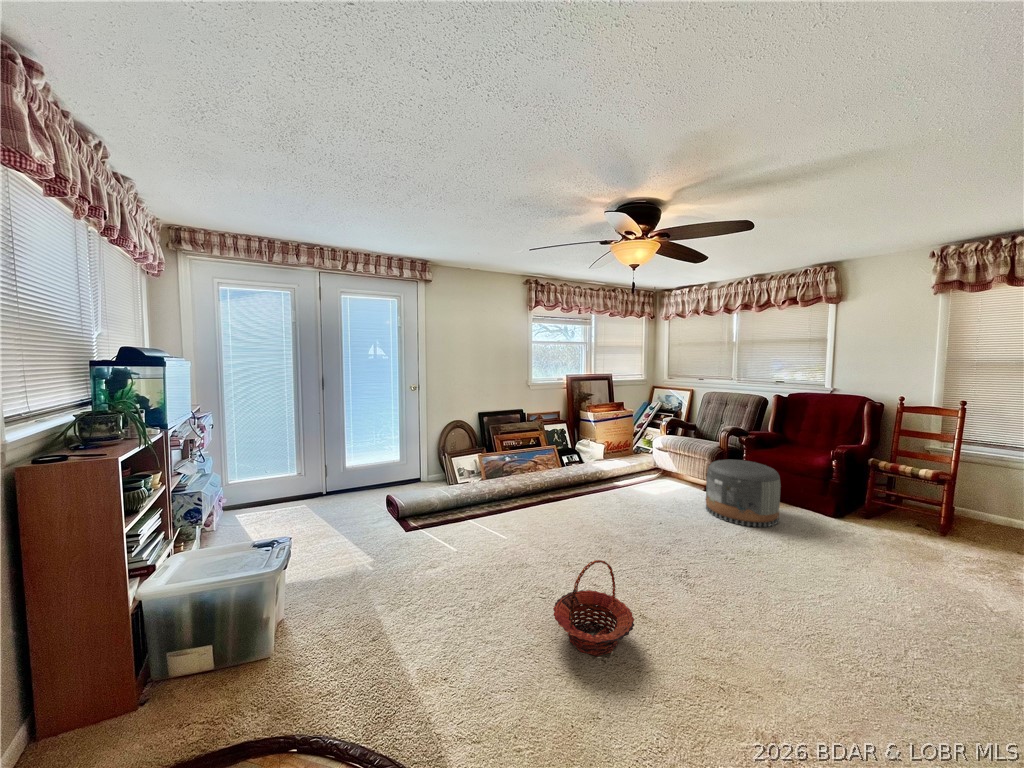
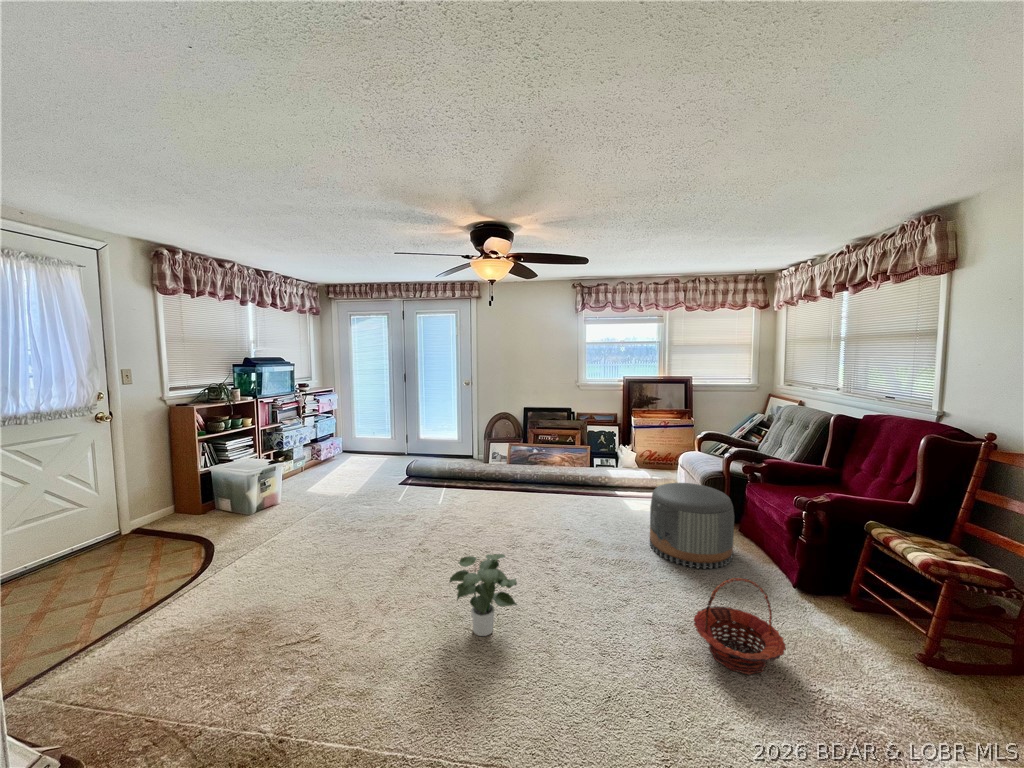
potted plant: none [763,558,852,654] -> present [450,554,517,636]
basket: present [553,560,634,656] -> present [694,578,786,675]

